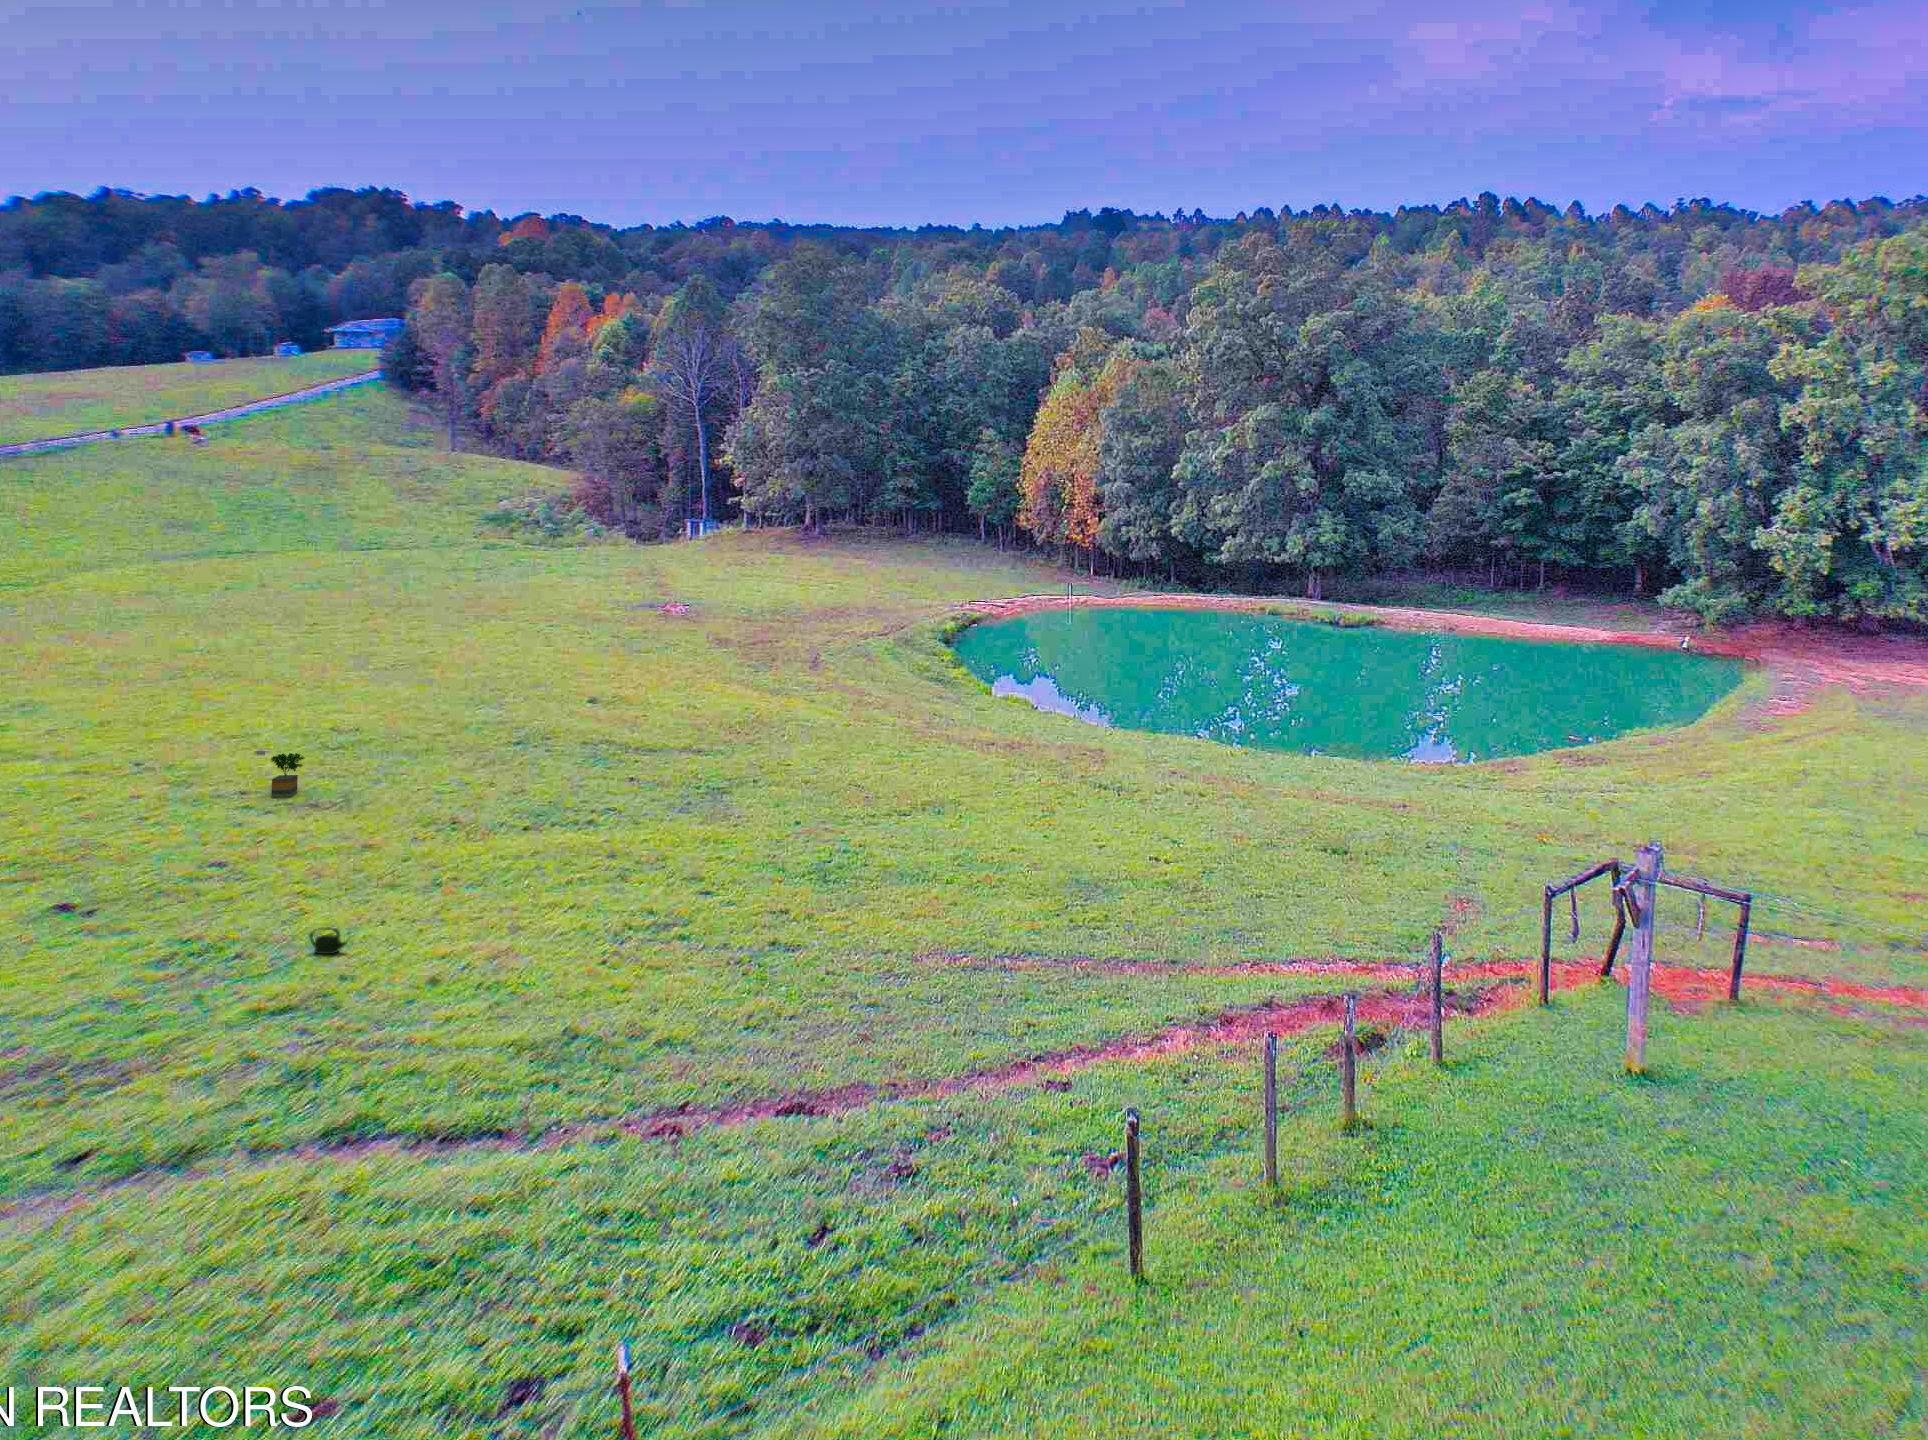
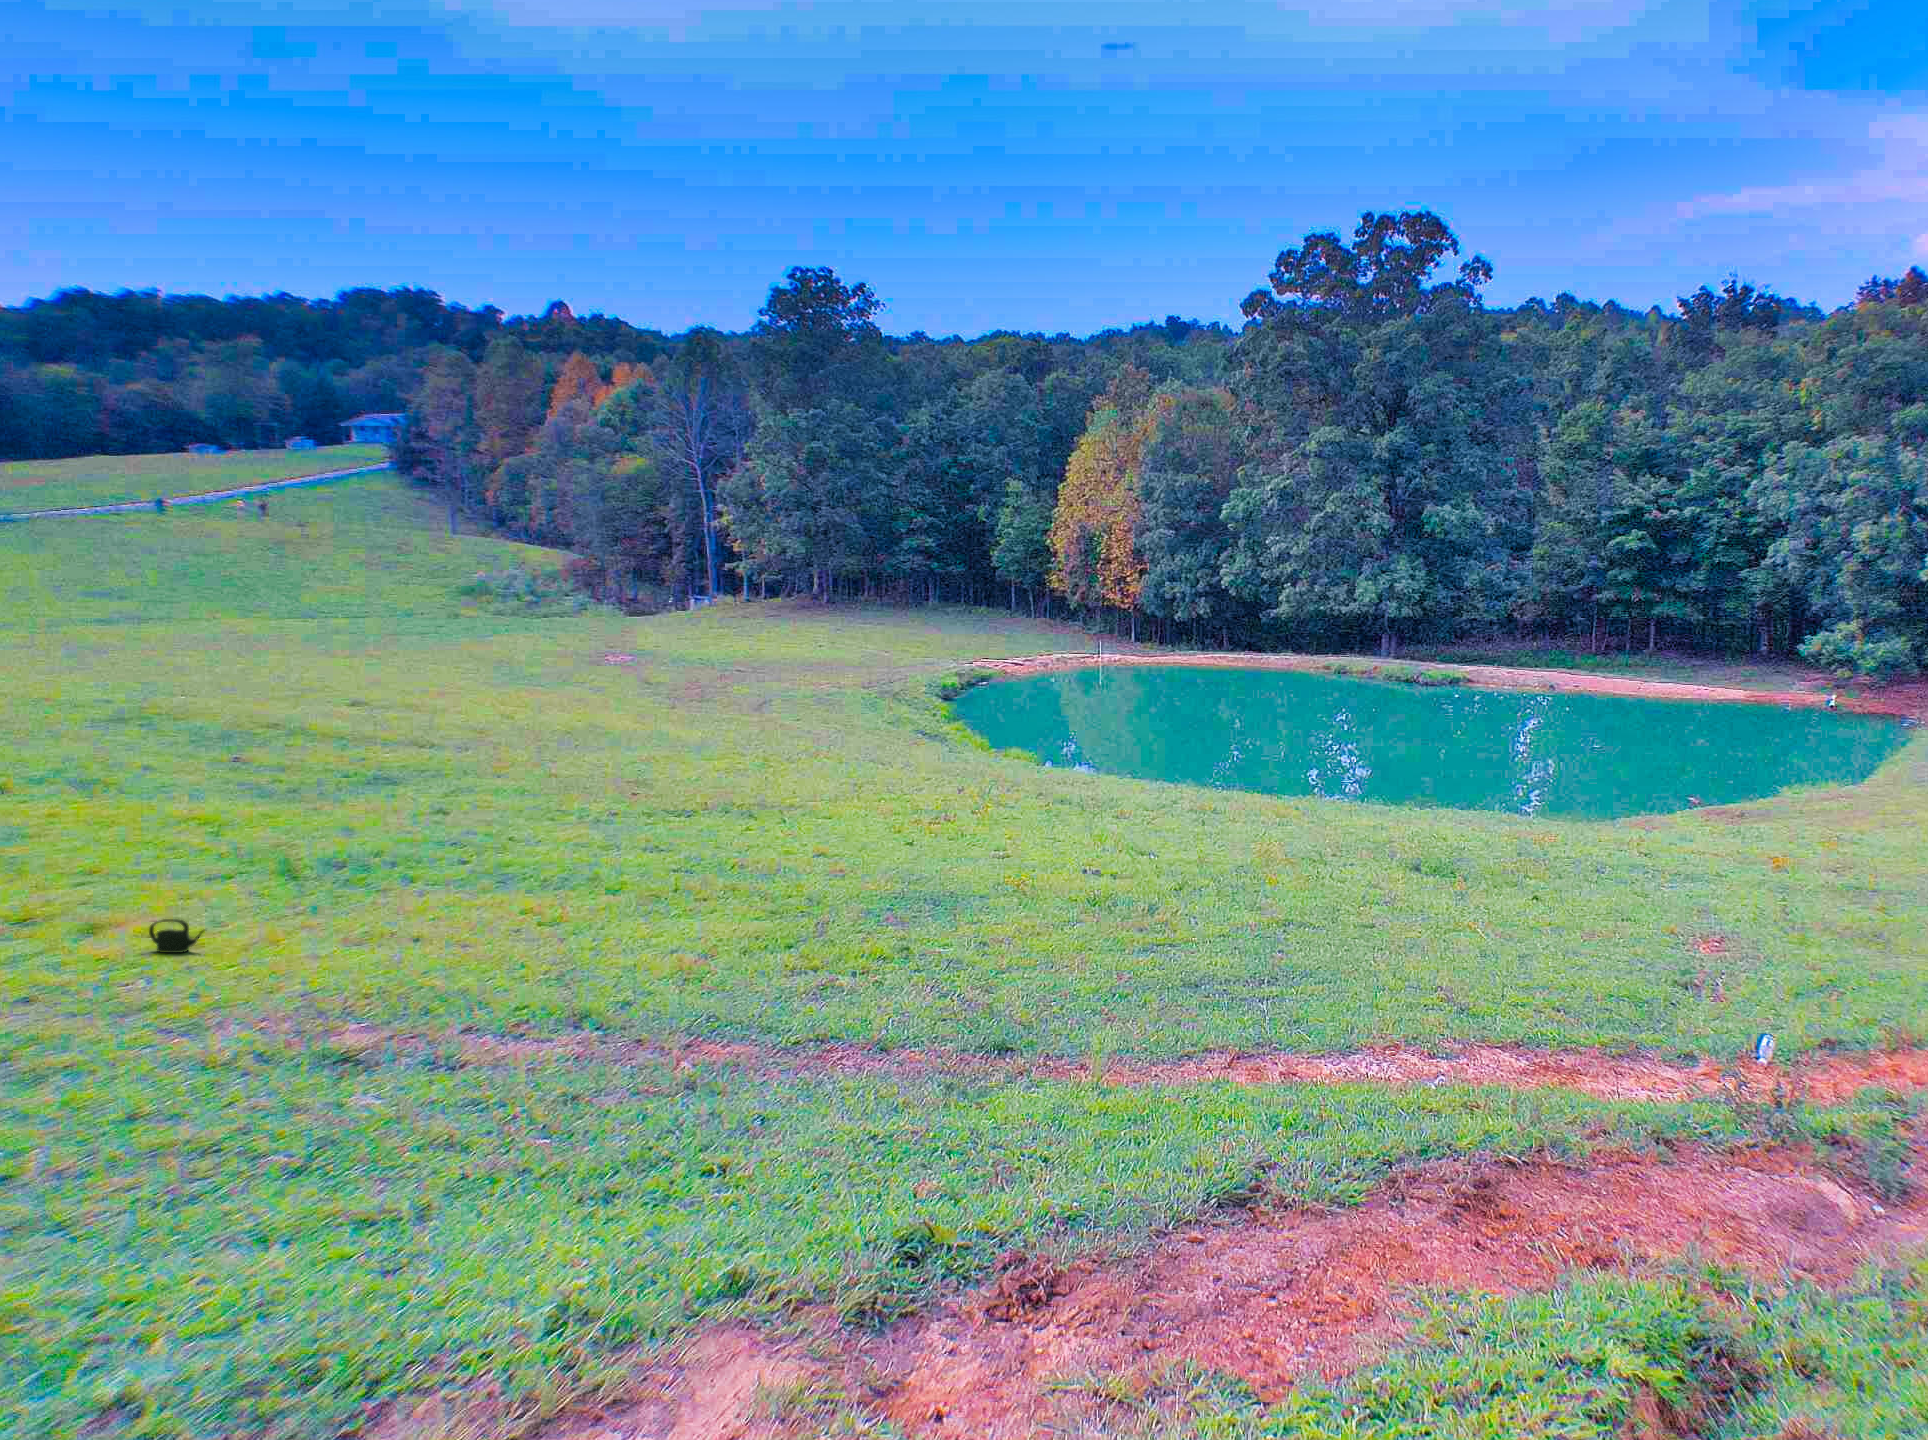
potted tree: present [271,753,305,798] -> none [136,751,182,806]

